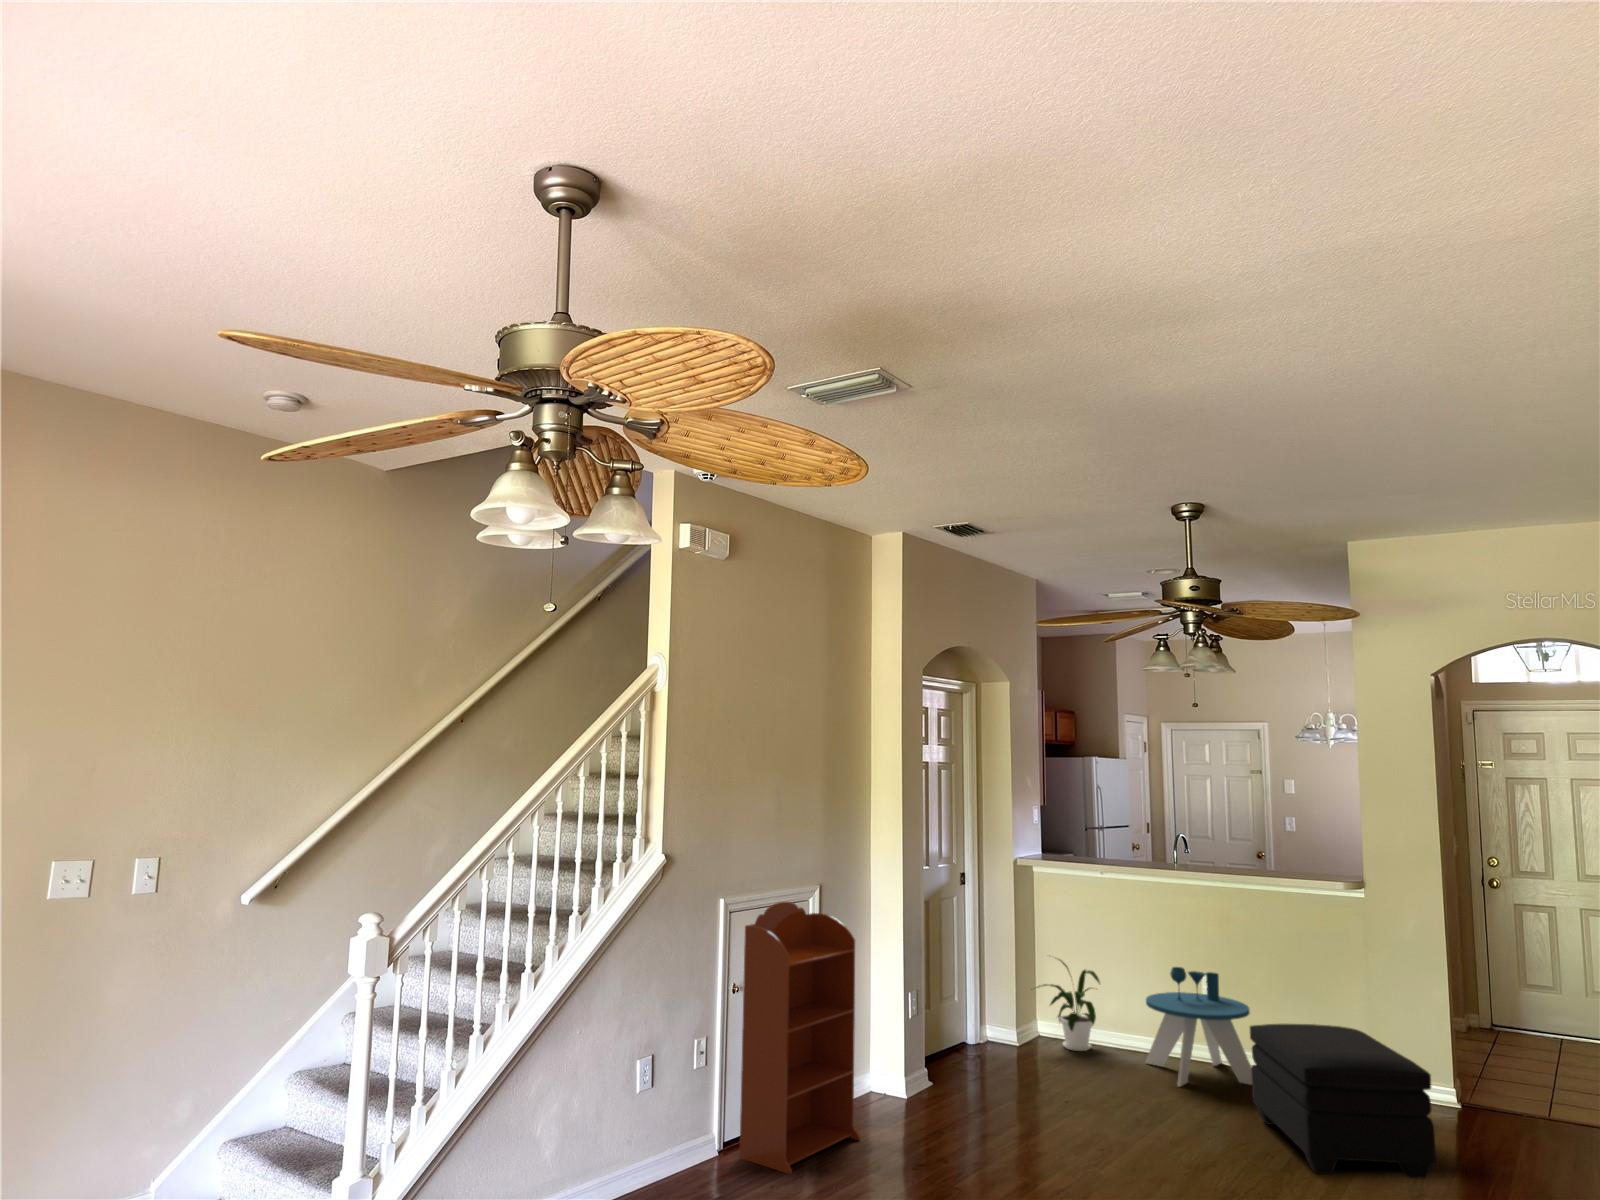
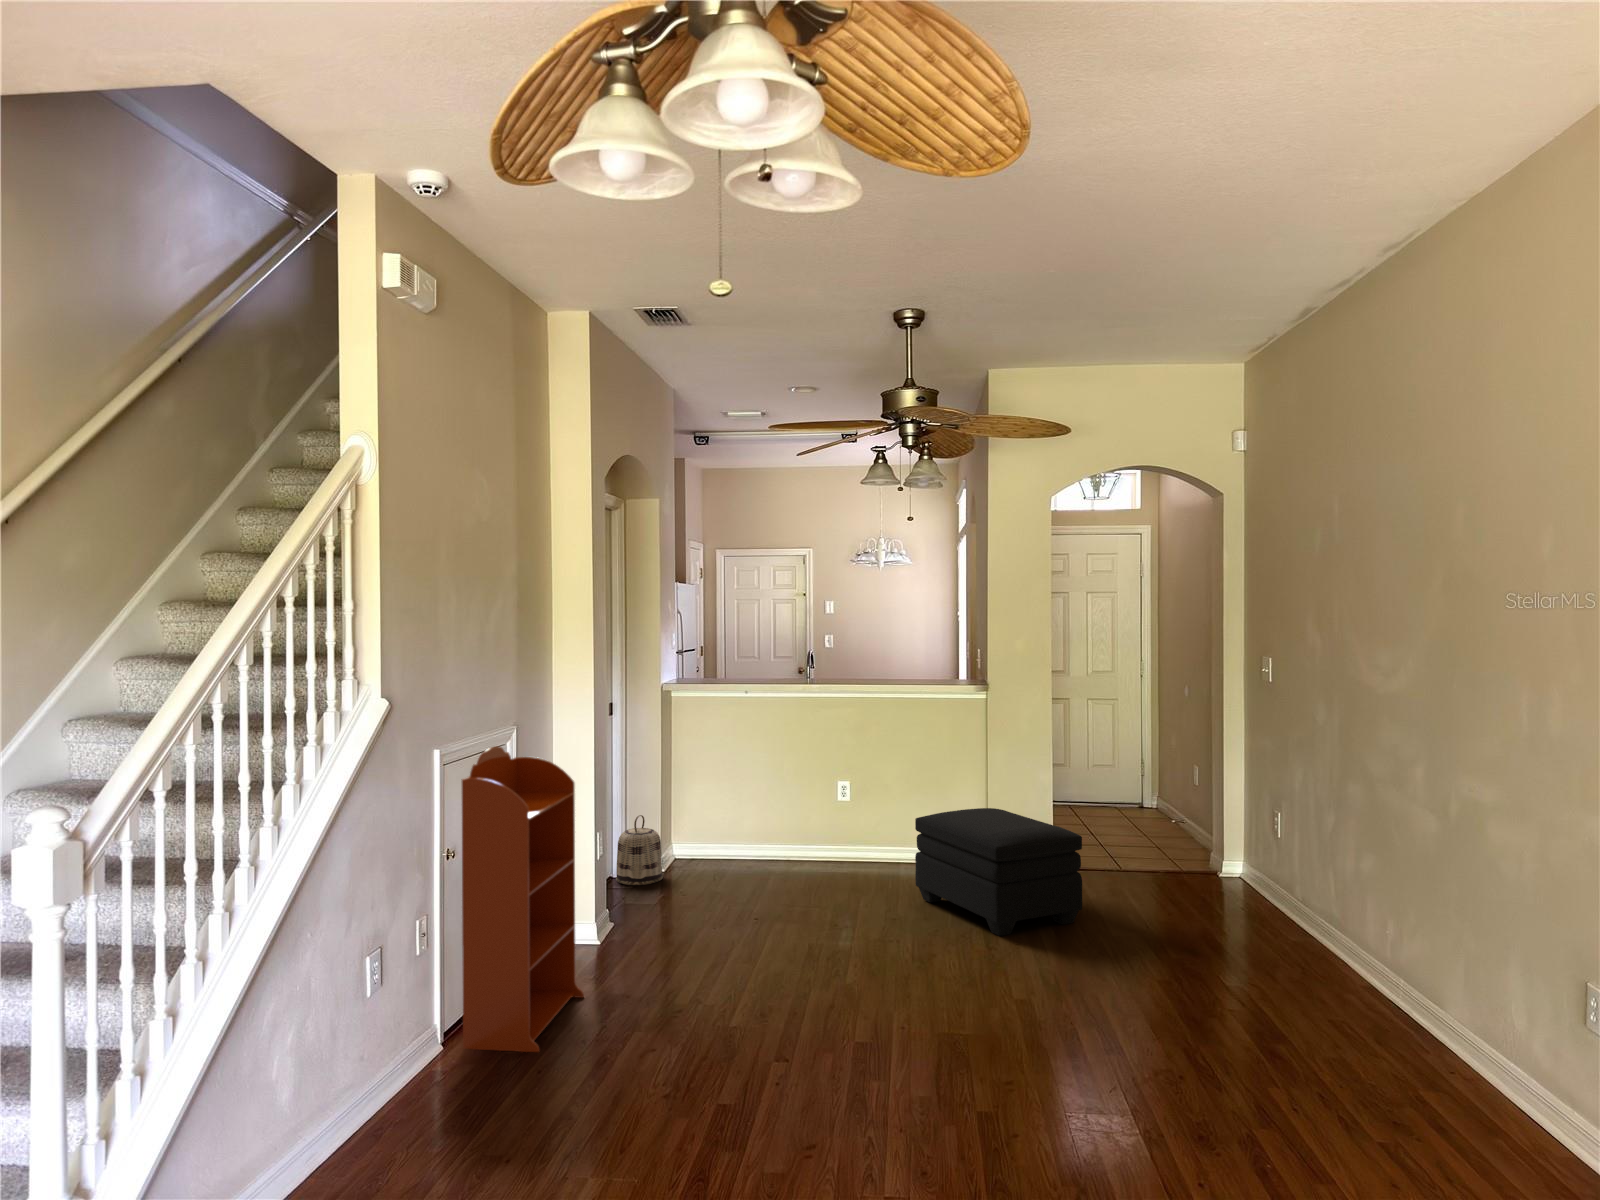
house plant: present [1037,959,1100,1051] -> none [678,778,747,867]
side table: present [1146,967,1252,1087] -> none [789,774,895,883]
basket: none [968,986,1013,1055] -> present [616,815,663,885]

